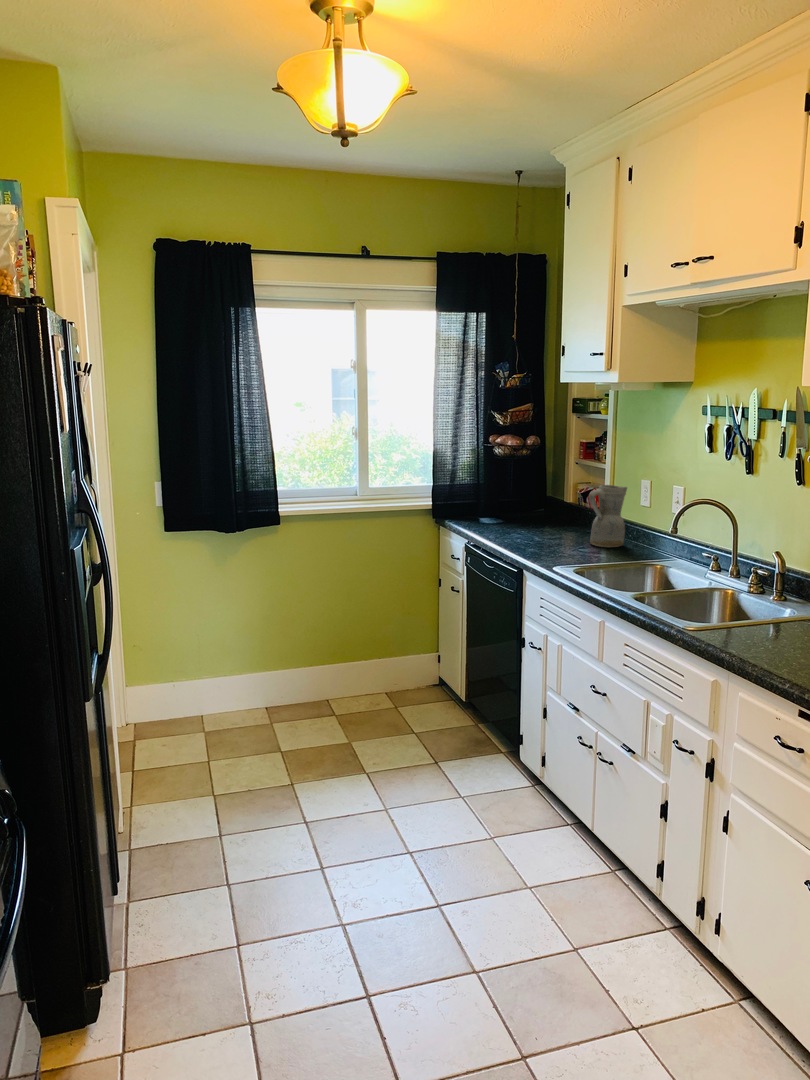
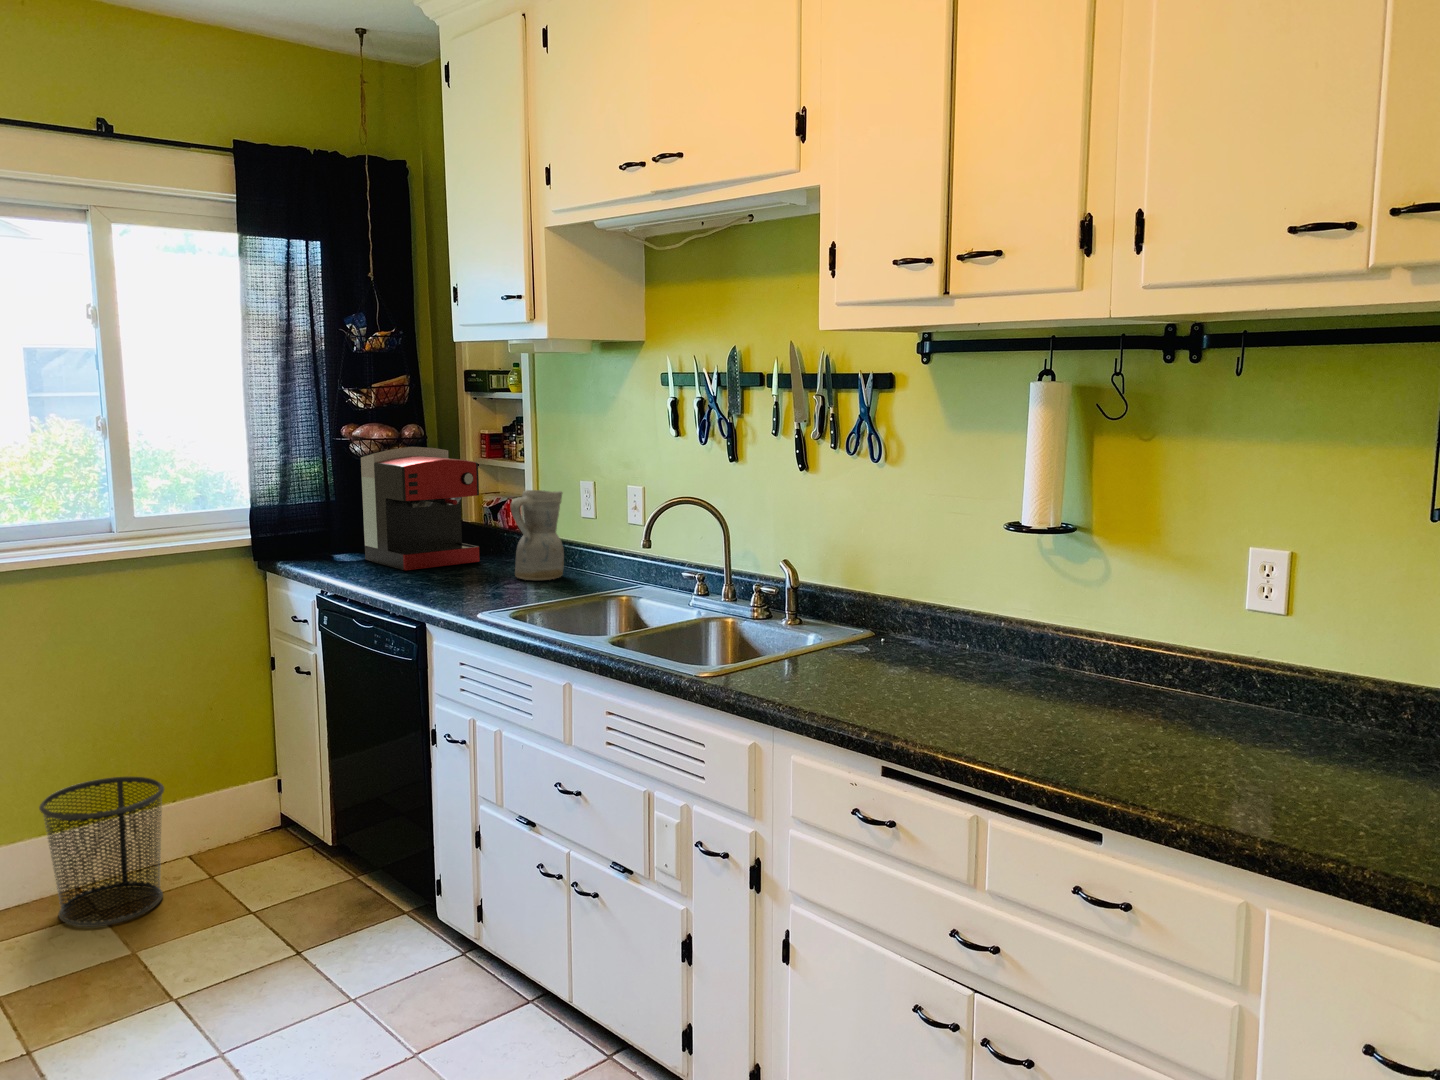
coffee maker: none [498,451,574,532] -> present [361,447,480,570]
trash can: none [309,640,373,724] -> present [39,777,164,927]

